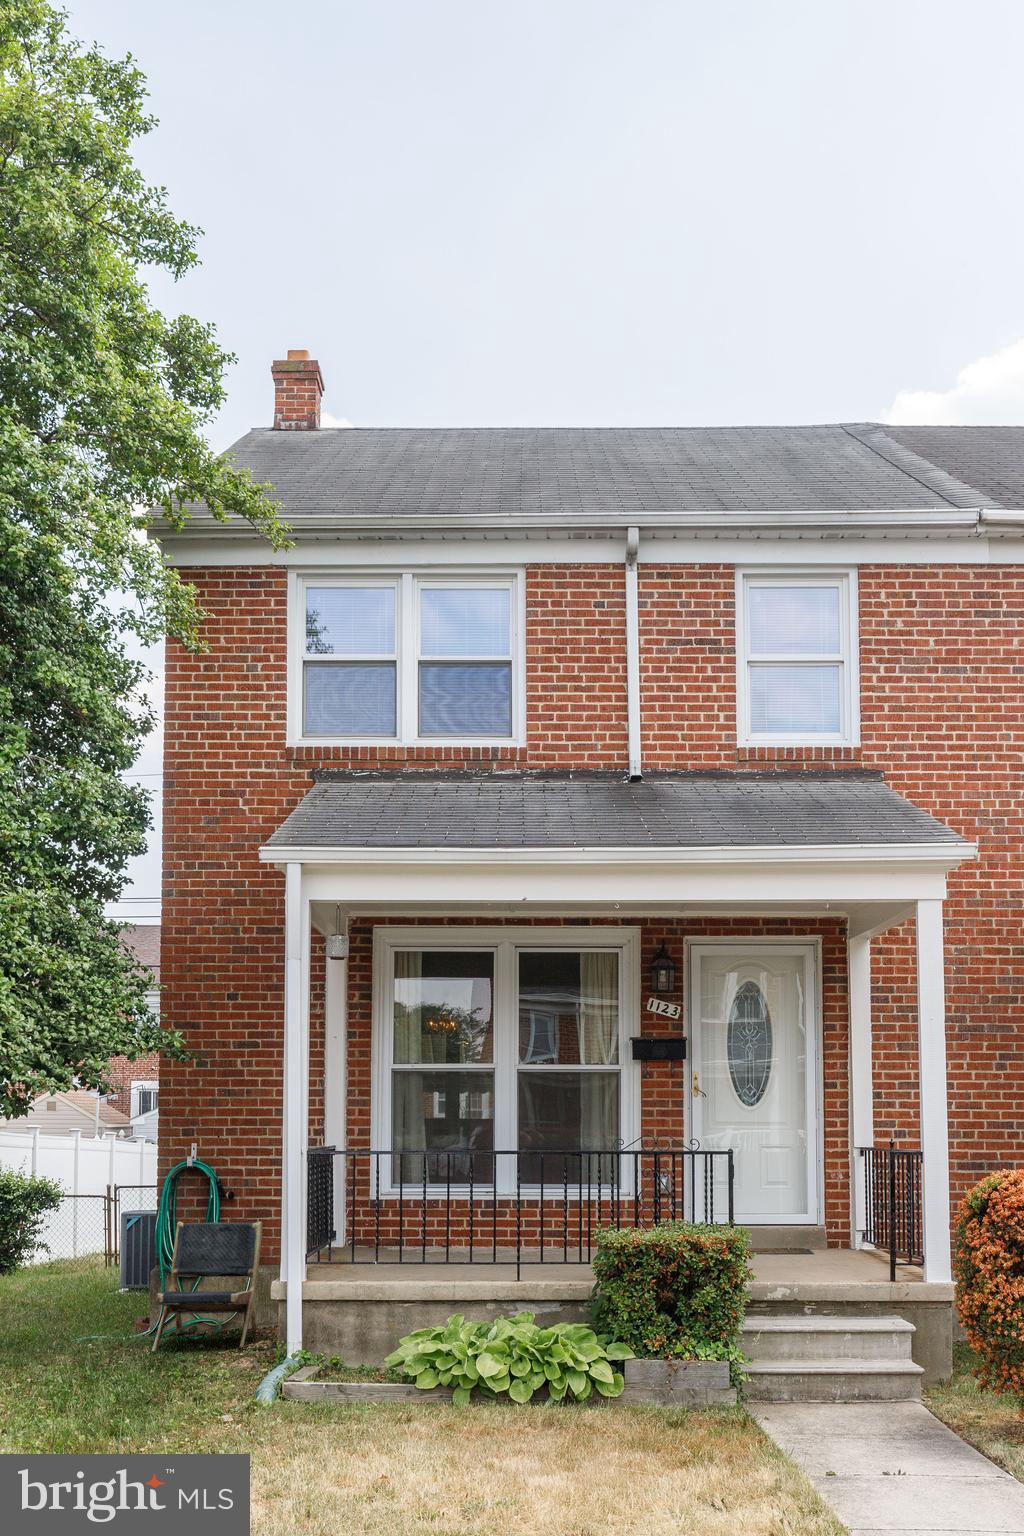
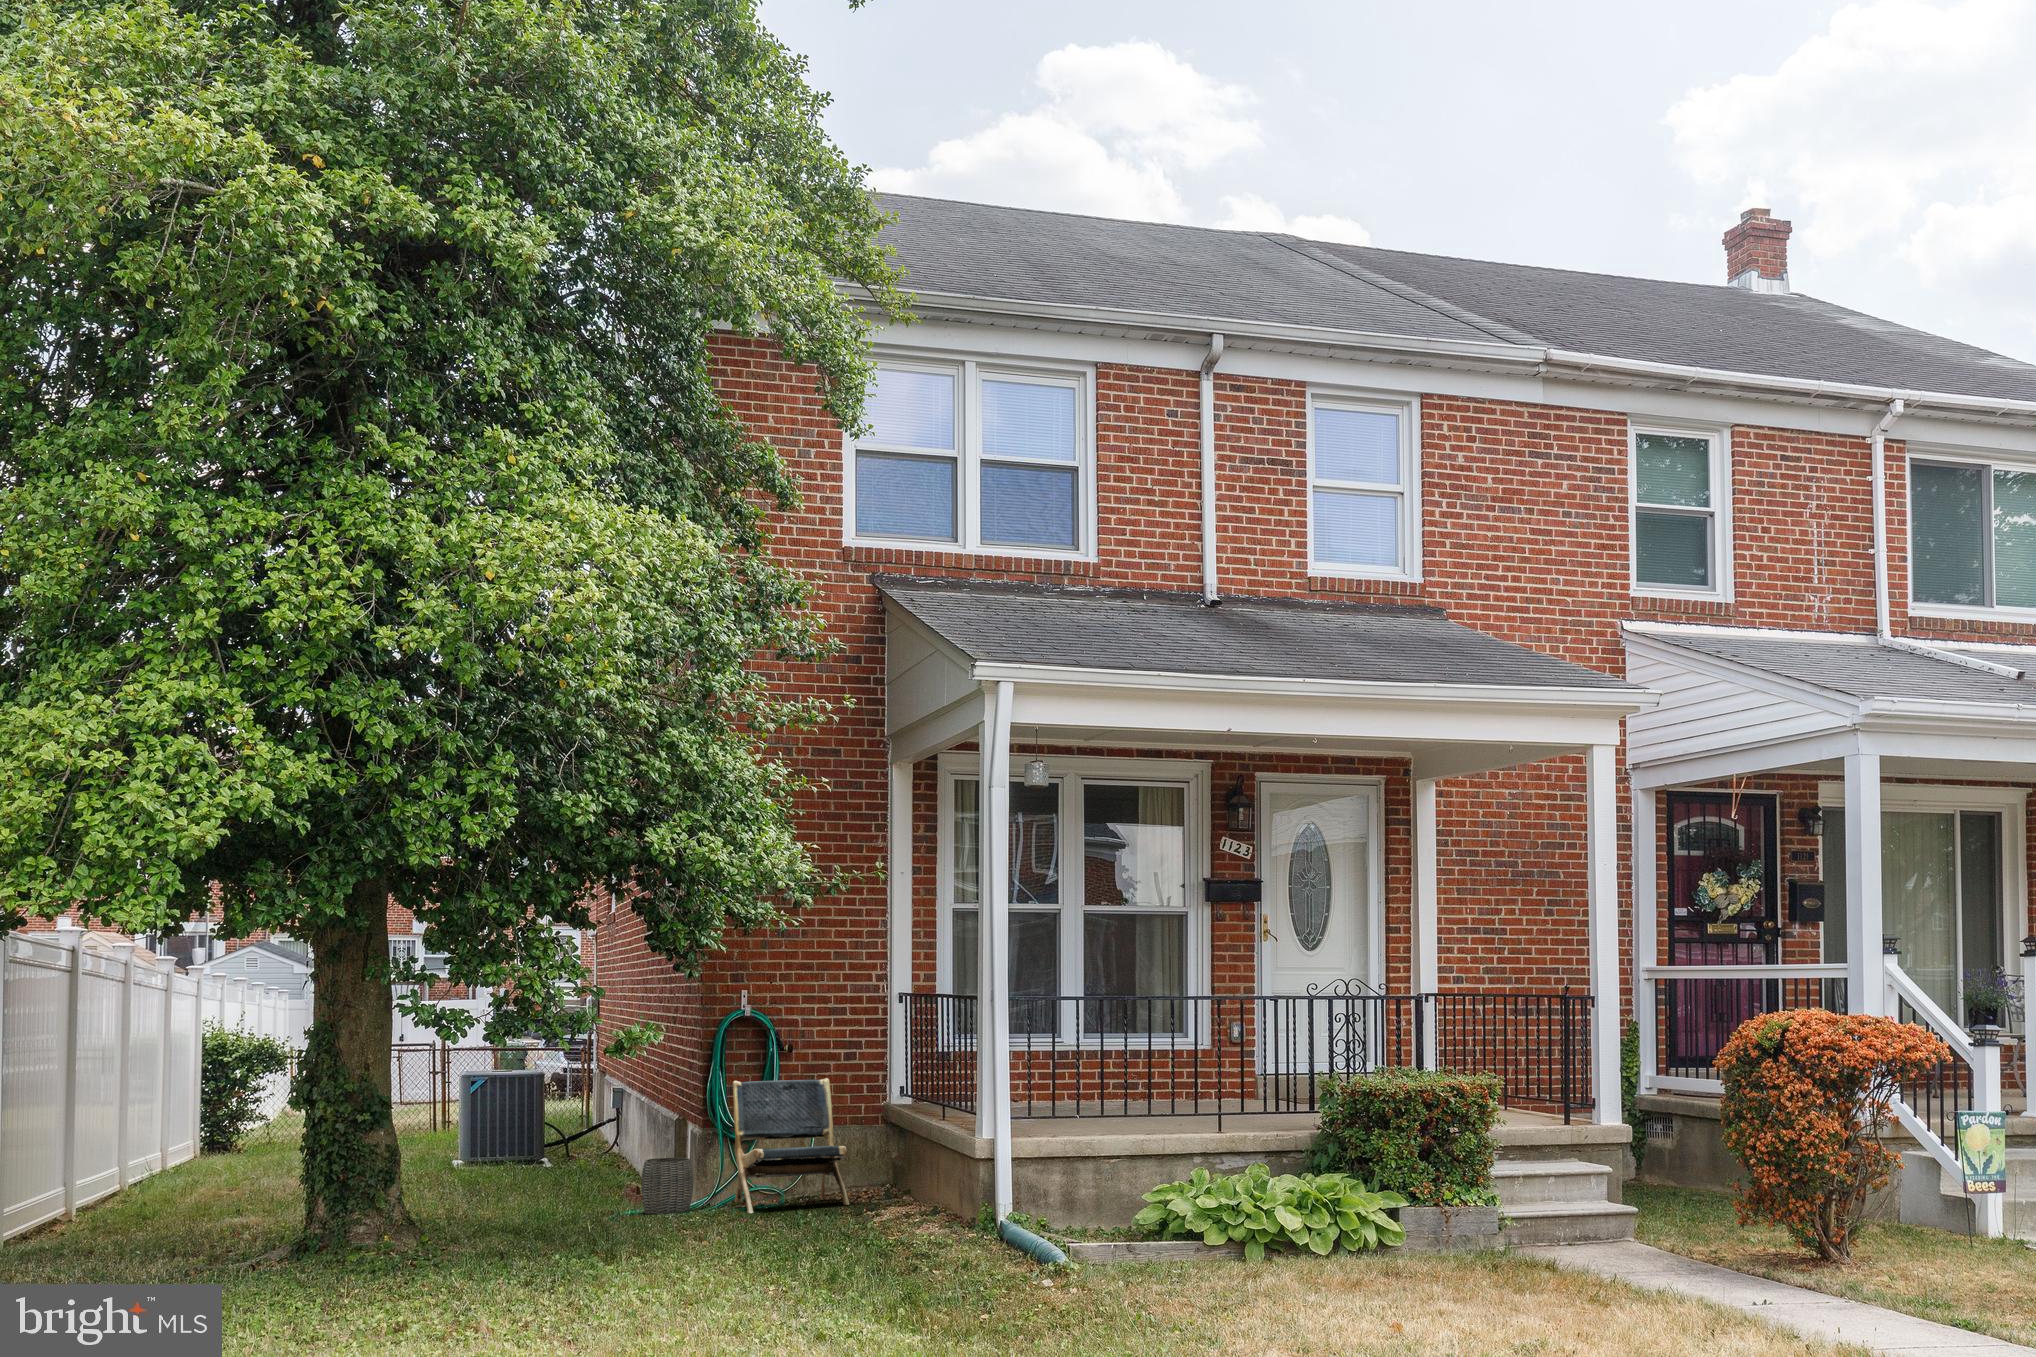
woven basket: none [103,1284,149,1338] -> present [641,1158,693,1214]

